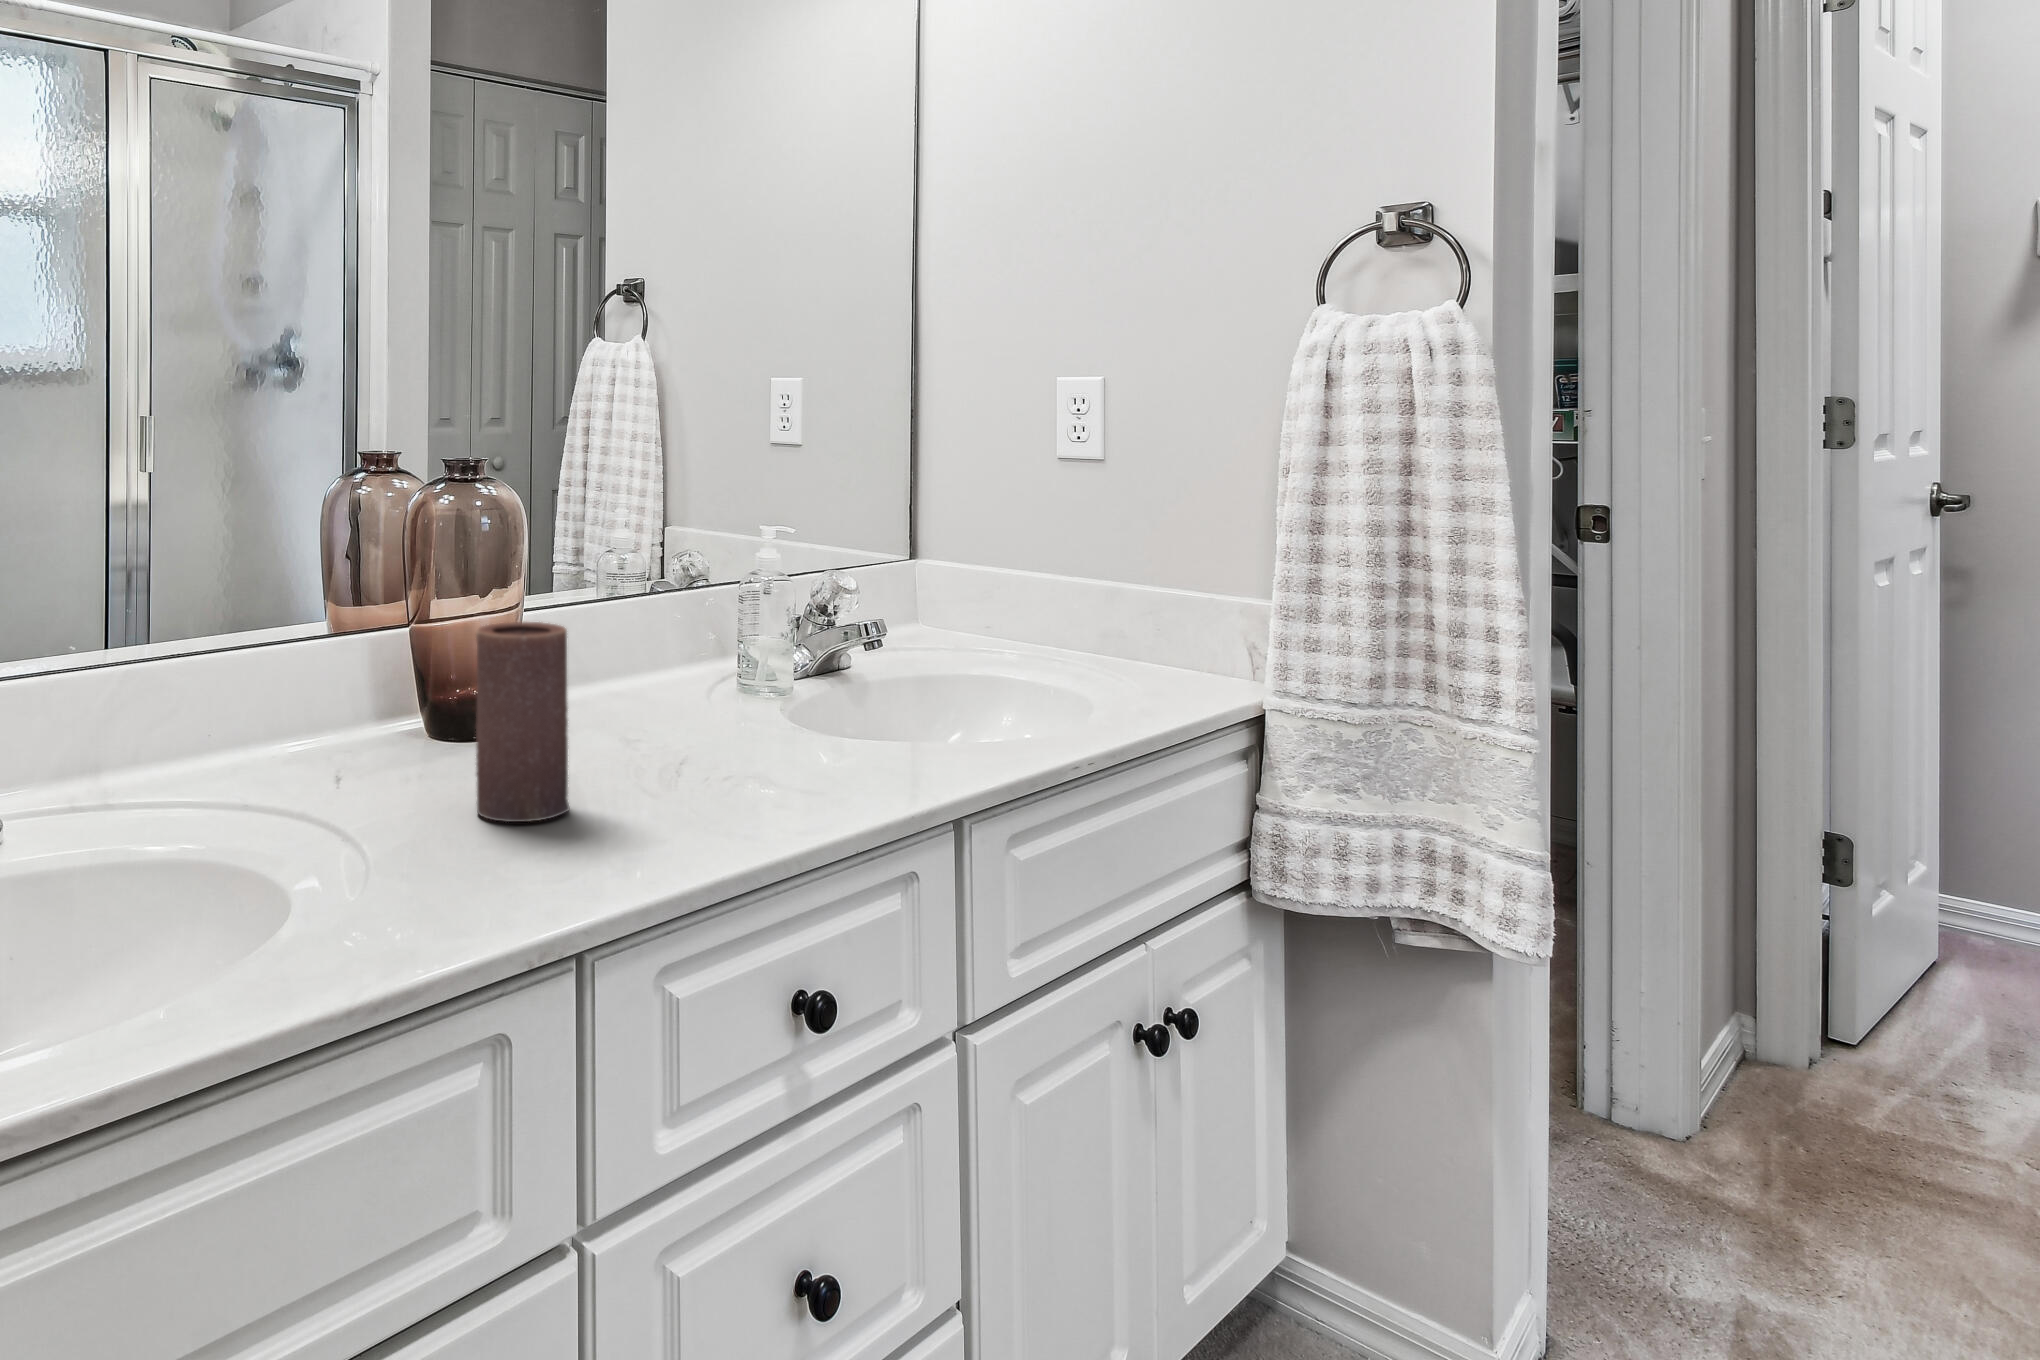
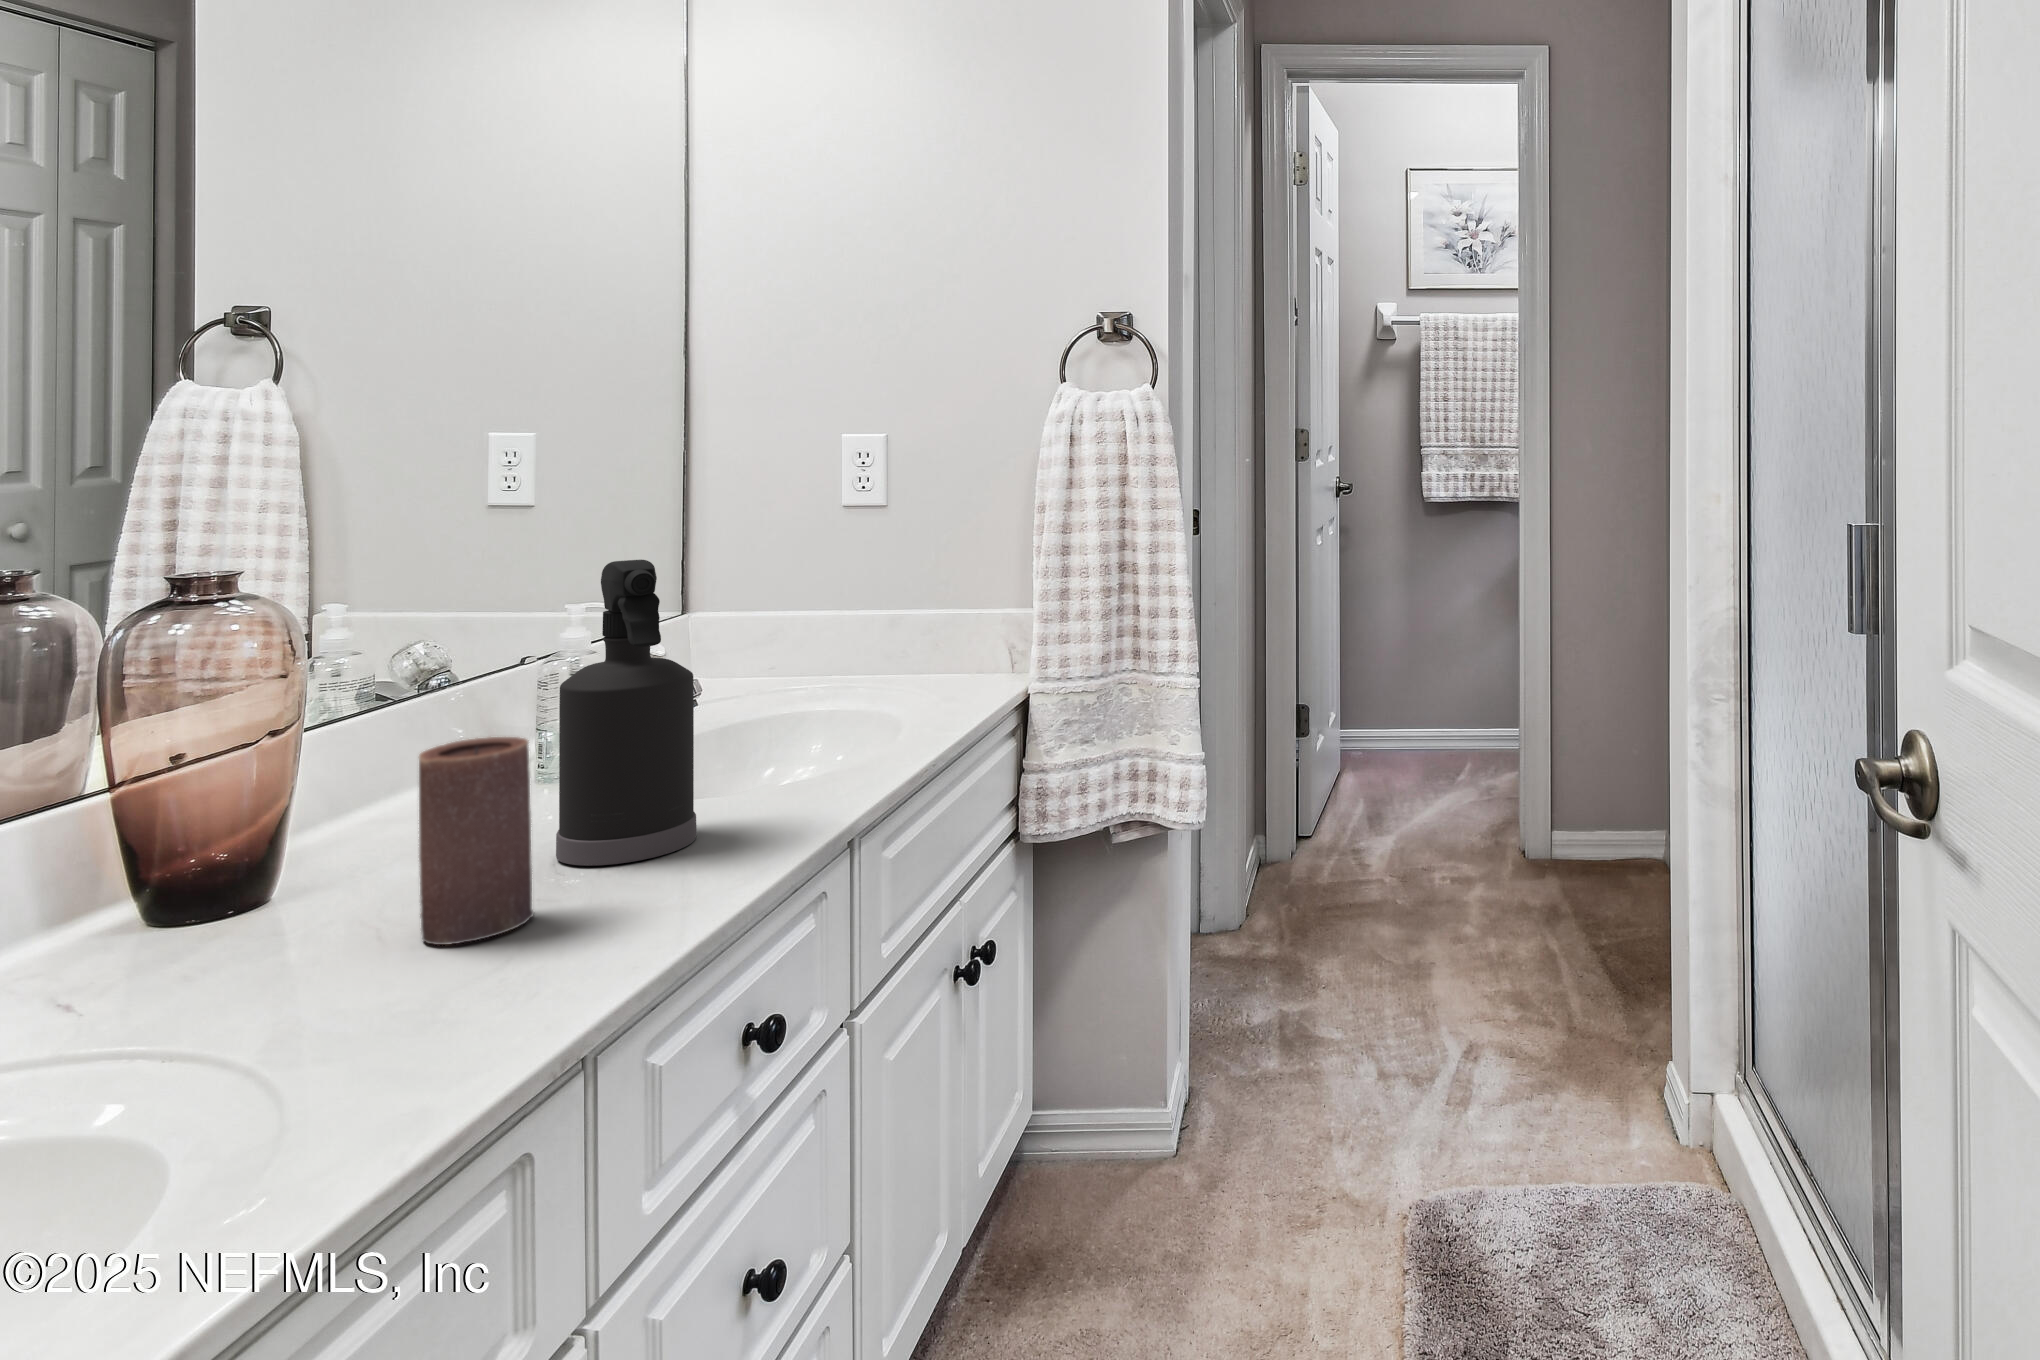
spray bottle: none [644,467,773,788] -> present [556,560,697,866]

